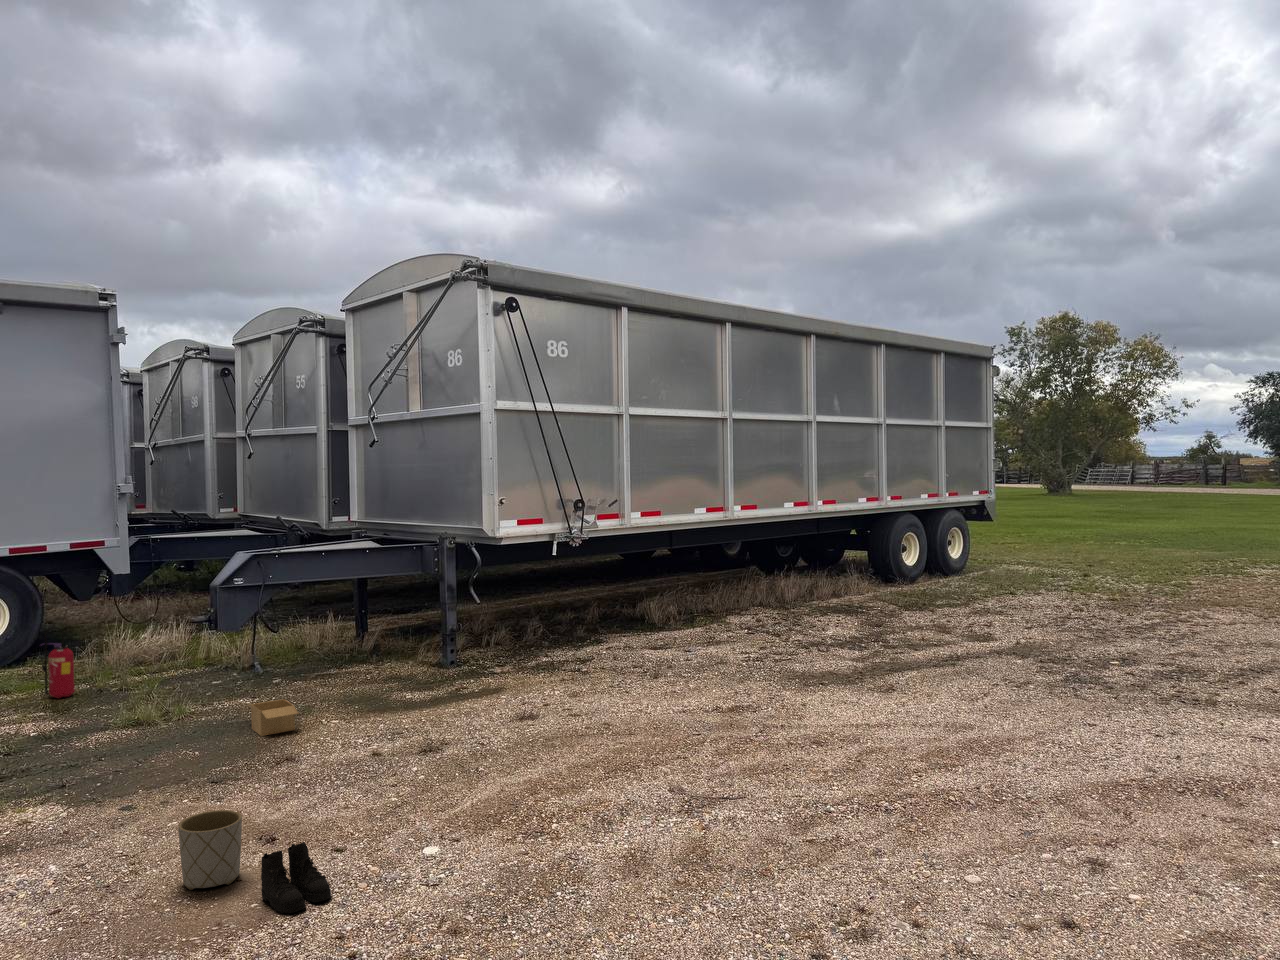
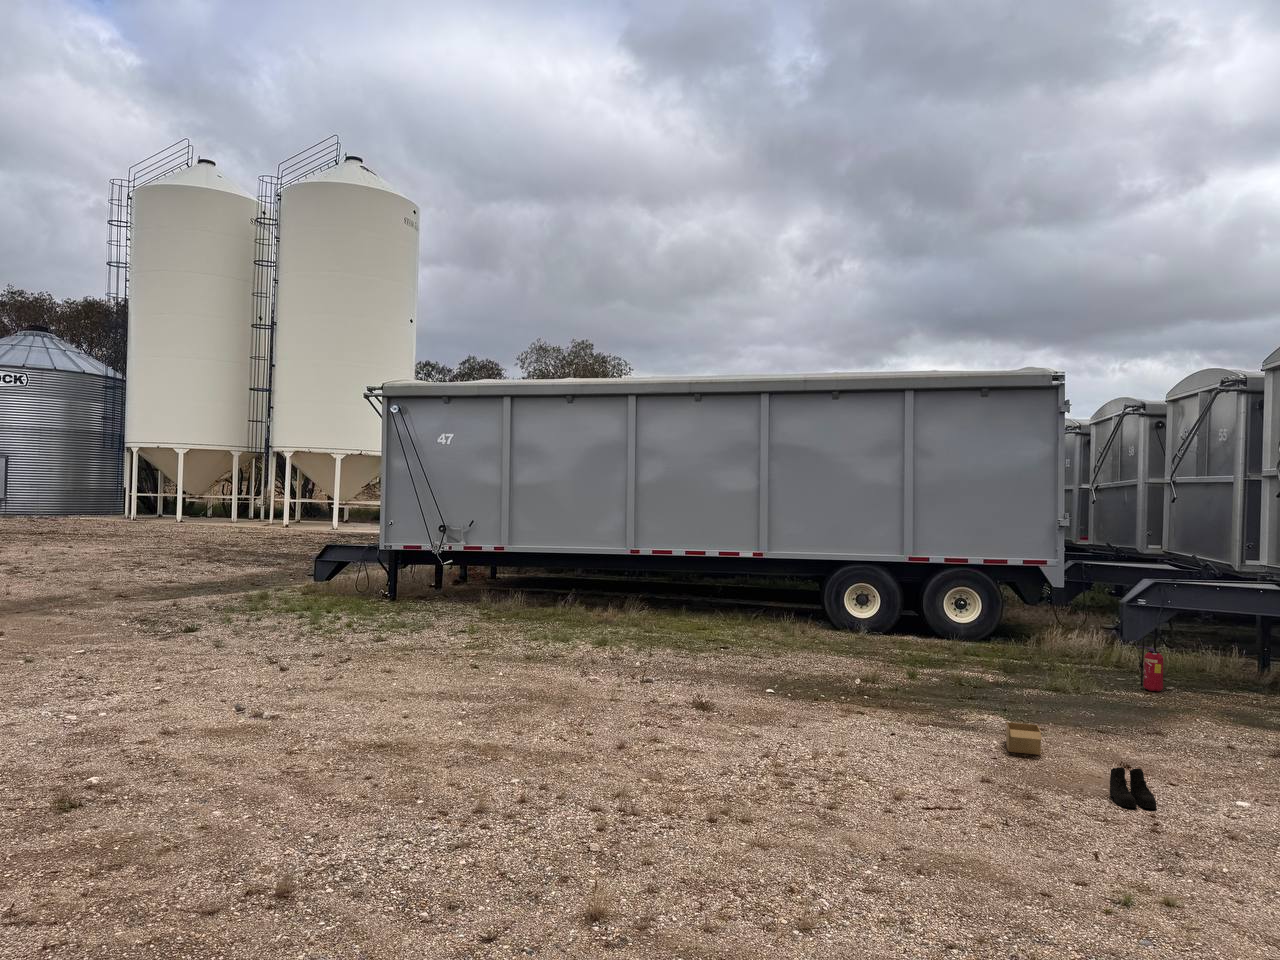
fire extinguisher: present [41,627,75,698] -> present [1139,635,1163,691]
cardboard box: present [248,699,299,736] -> present [1006,722,1042,755]
planter: present [178,810,242,890] -> none [1062,736,1103,784]

